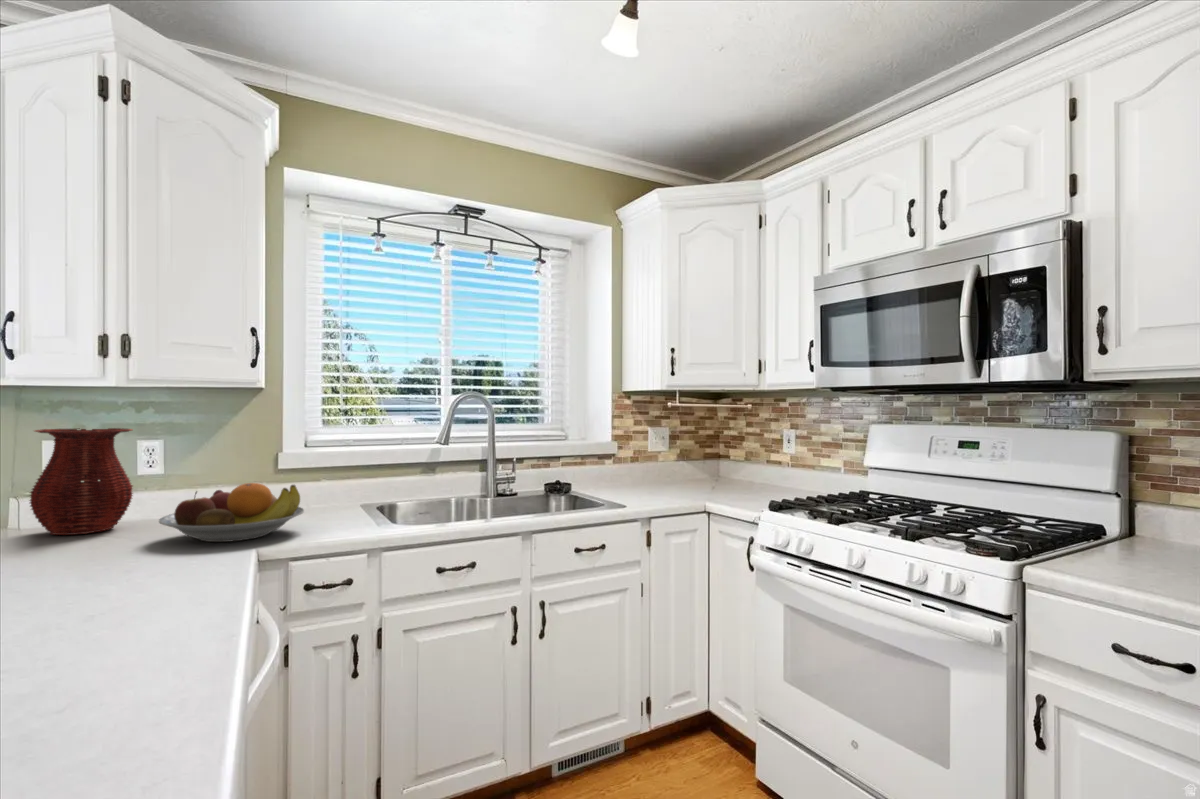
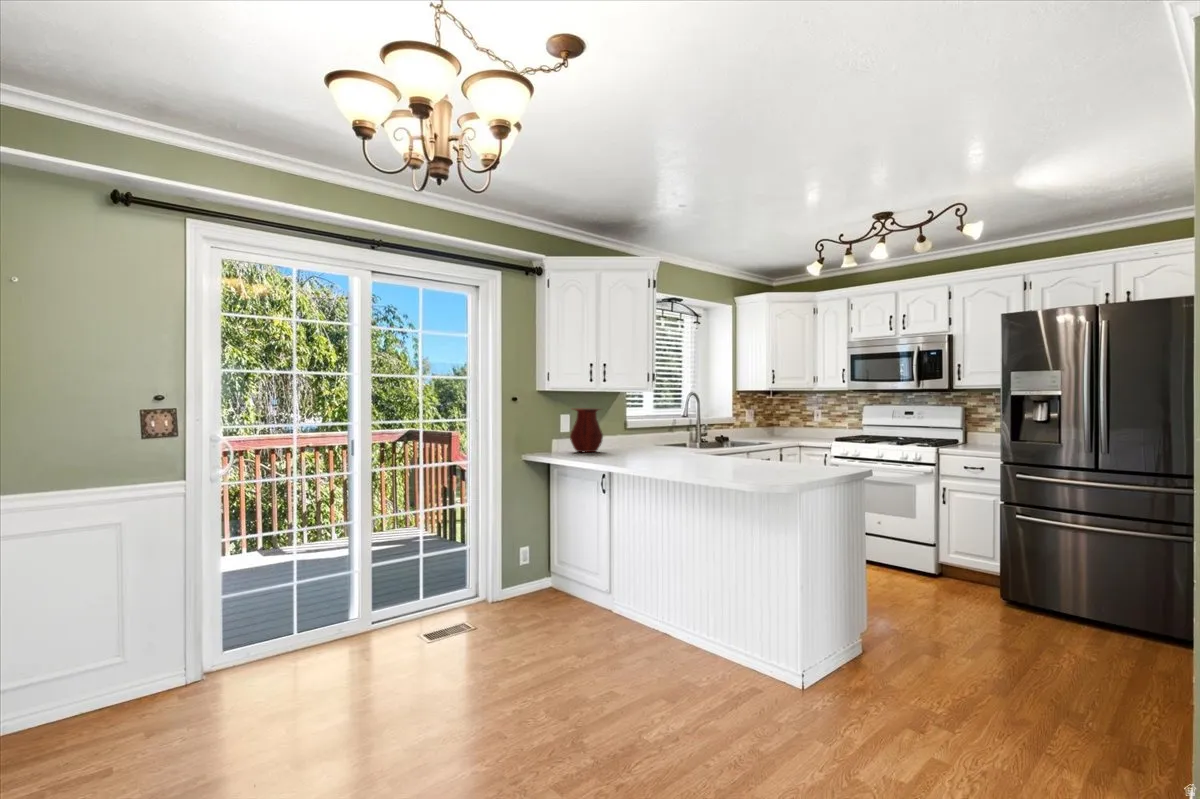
fruit bowl: present [159,483,304,542] -> none [632,430,682,452]

